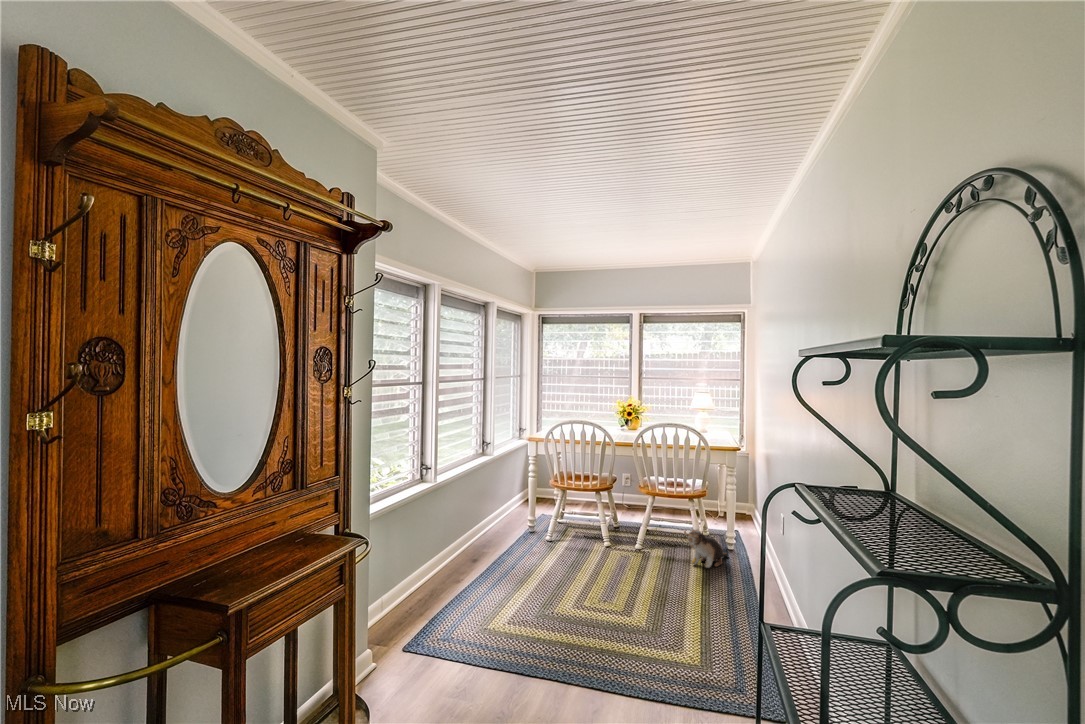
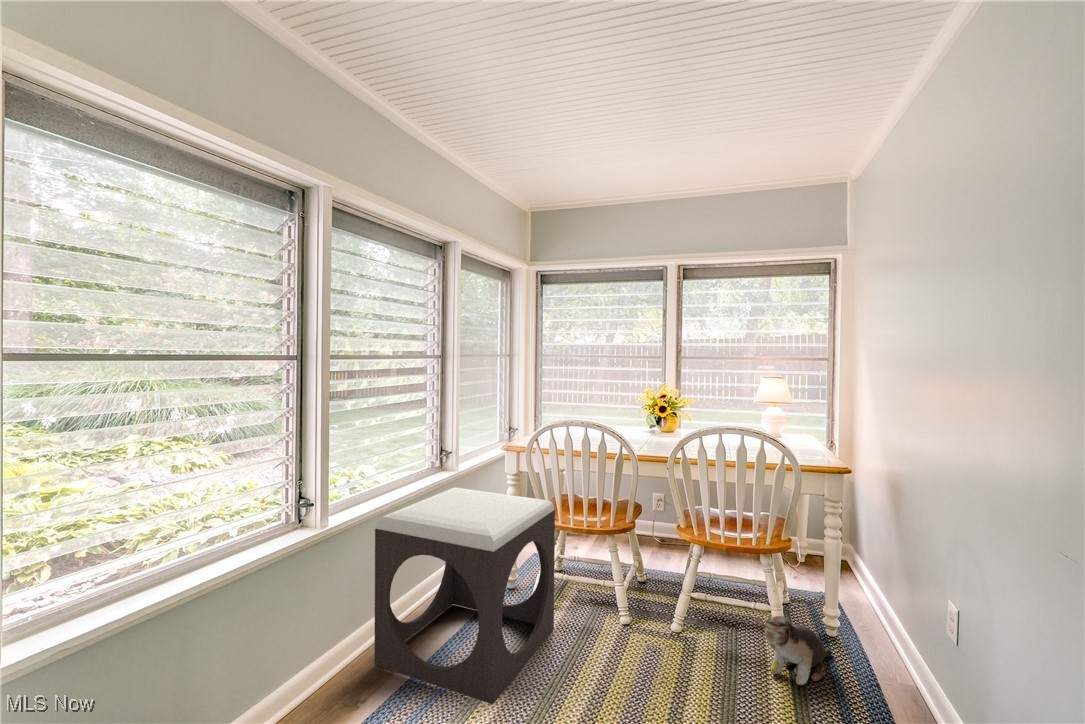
footstool: none [460,464,565,580] -> present [374,487,555,704]

